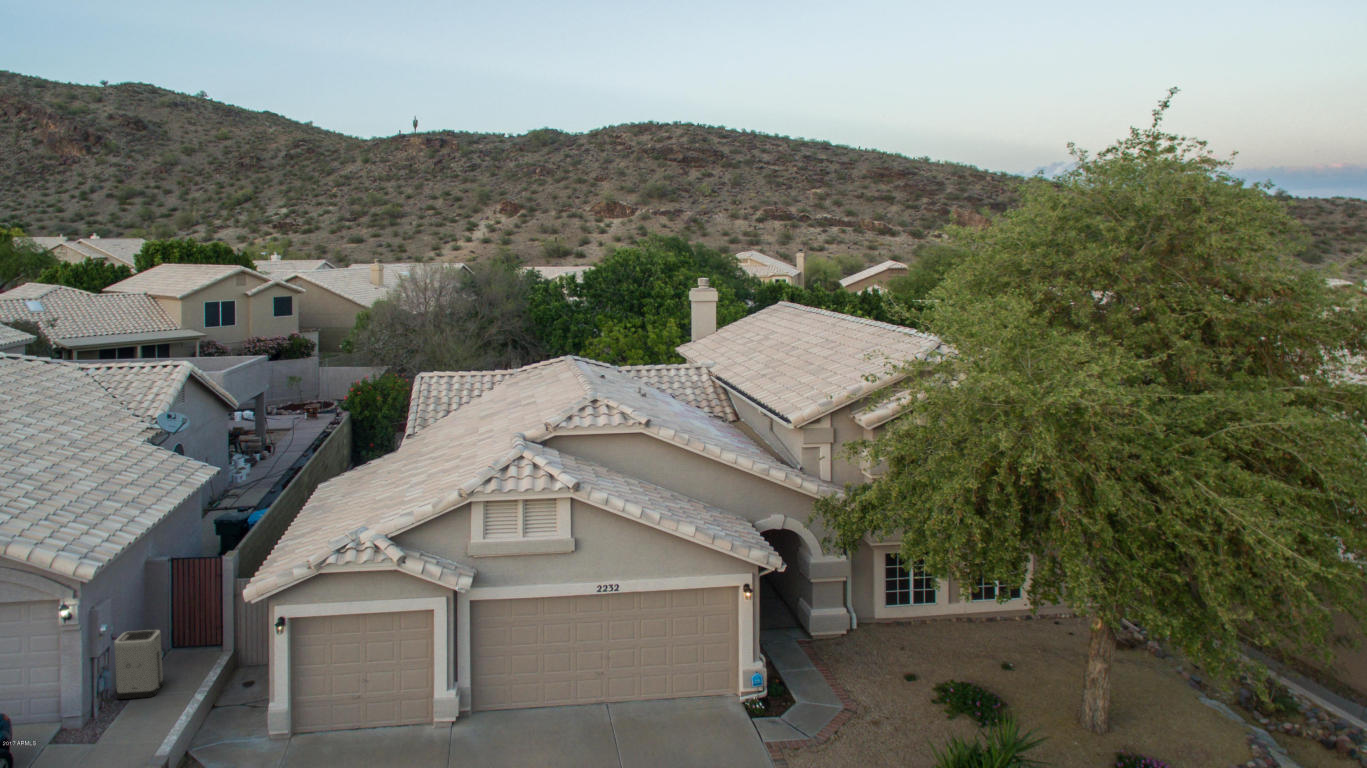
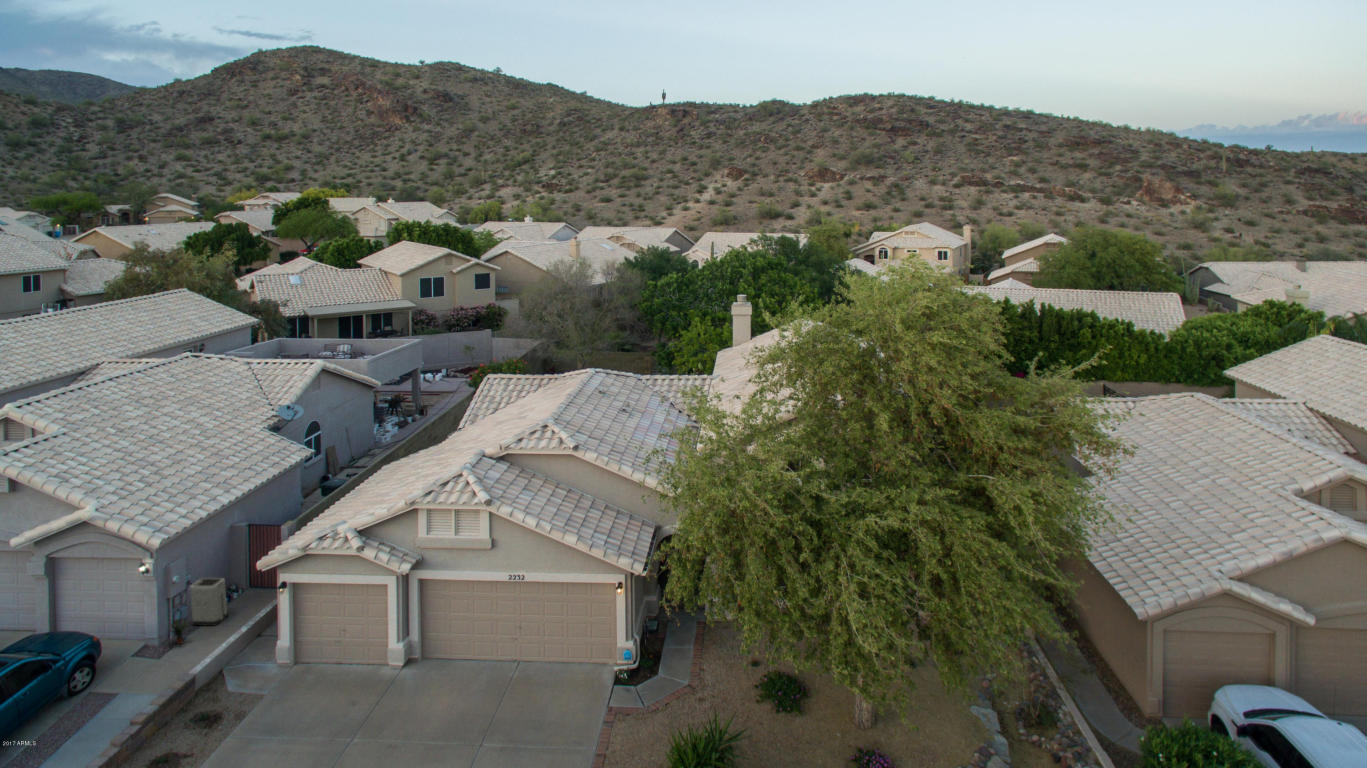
potted plant: none [91,688,131,724] -> present [171,620,191,644]

